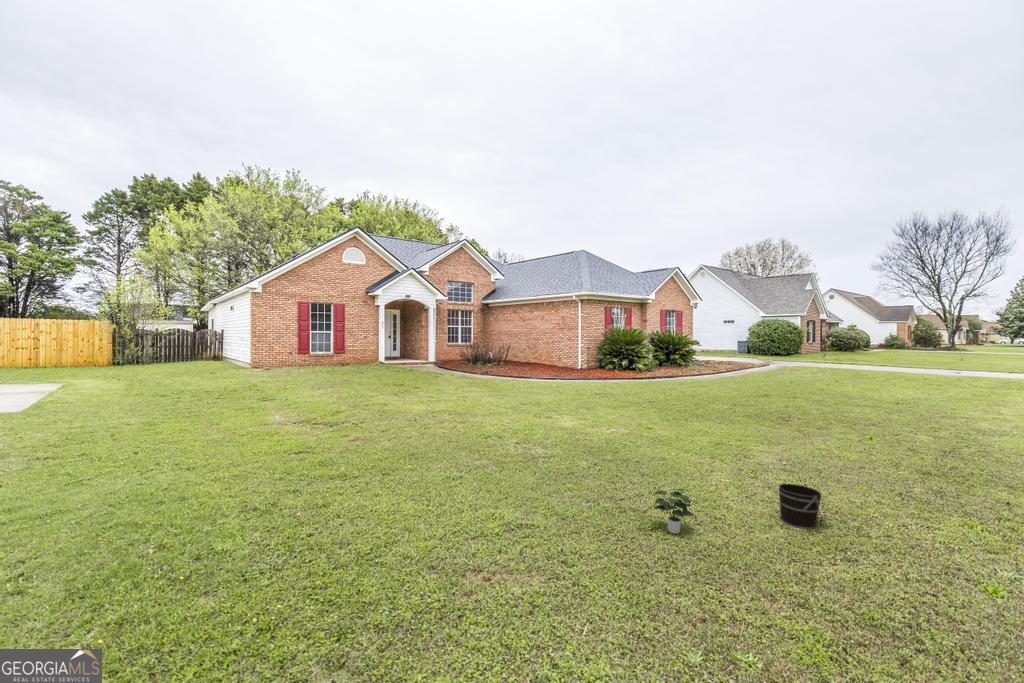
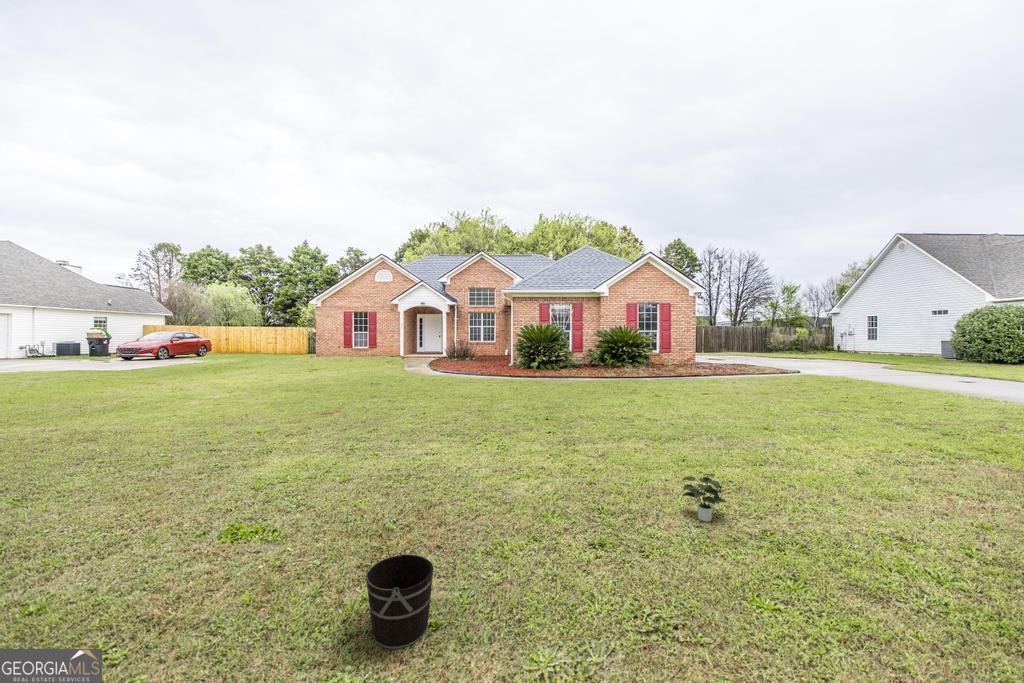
bucket: present [779,483,821,529] -> present [364,551,433,649]

